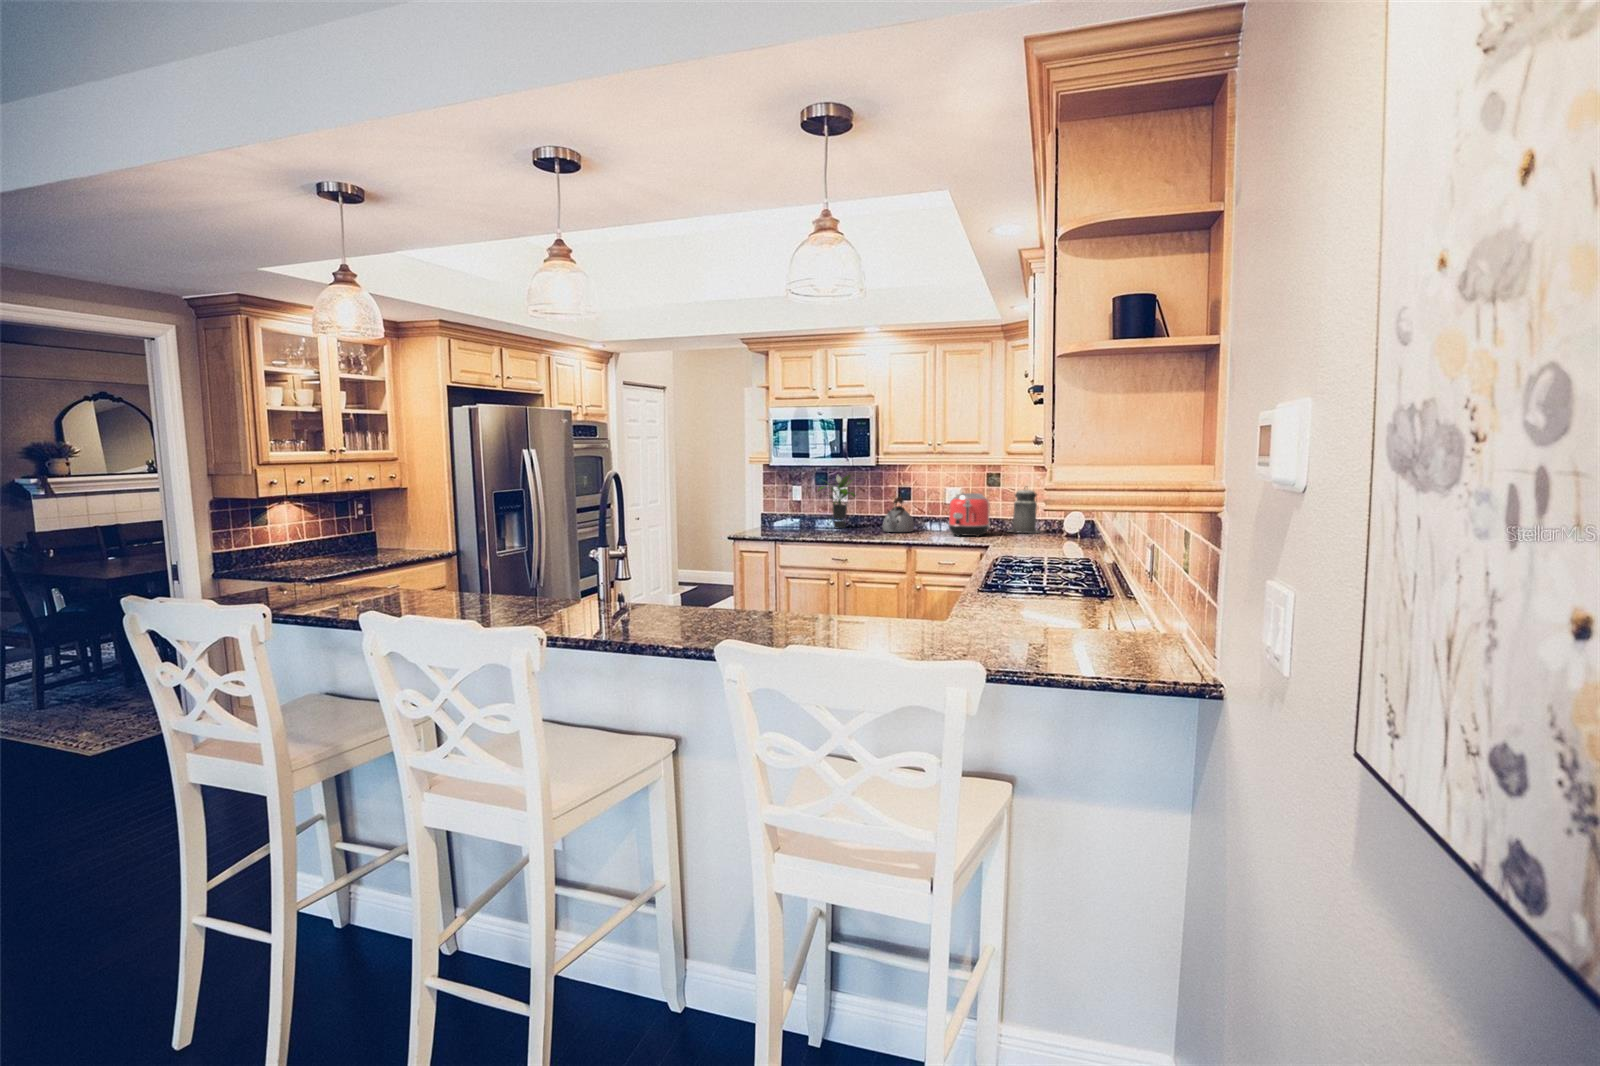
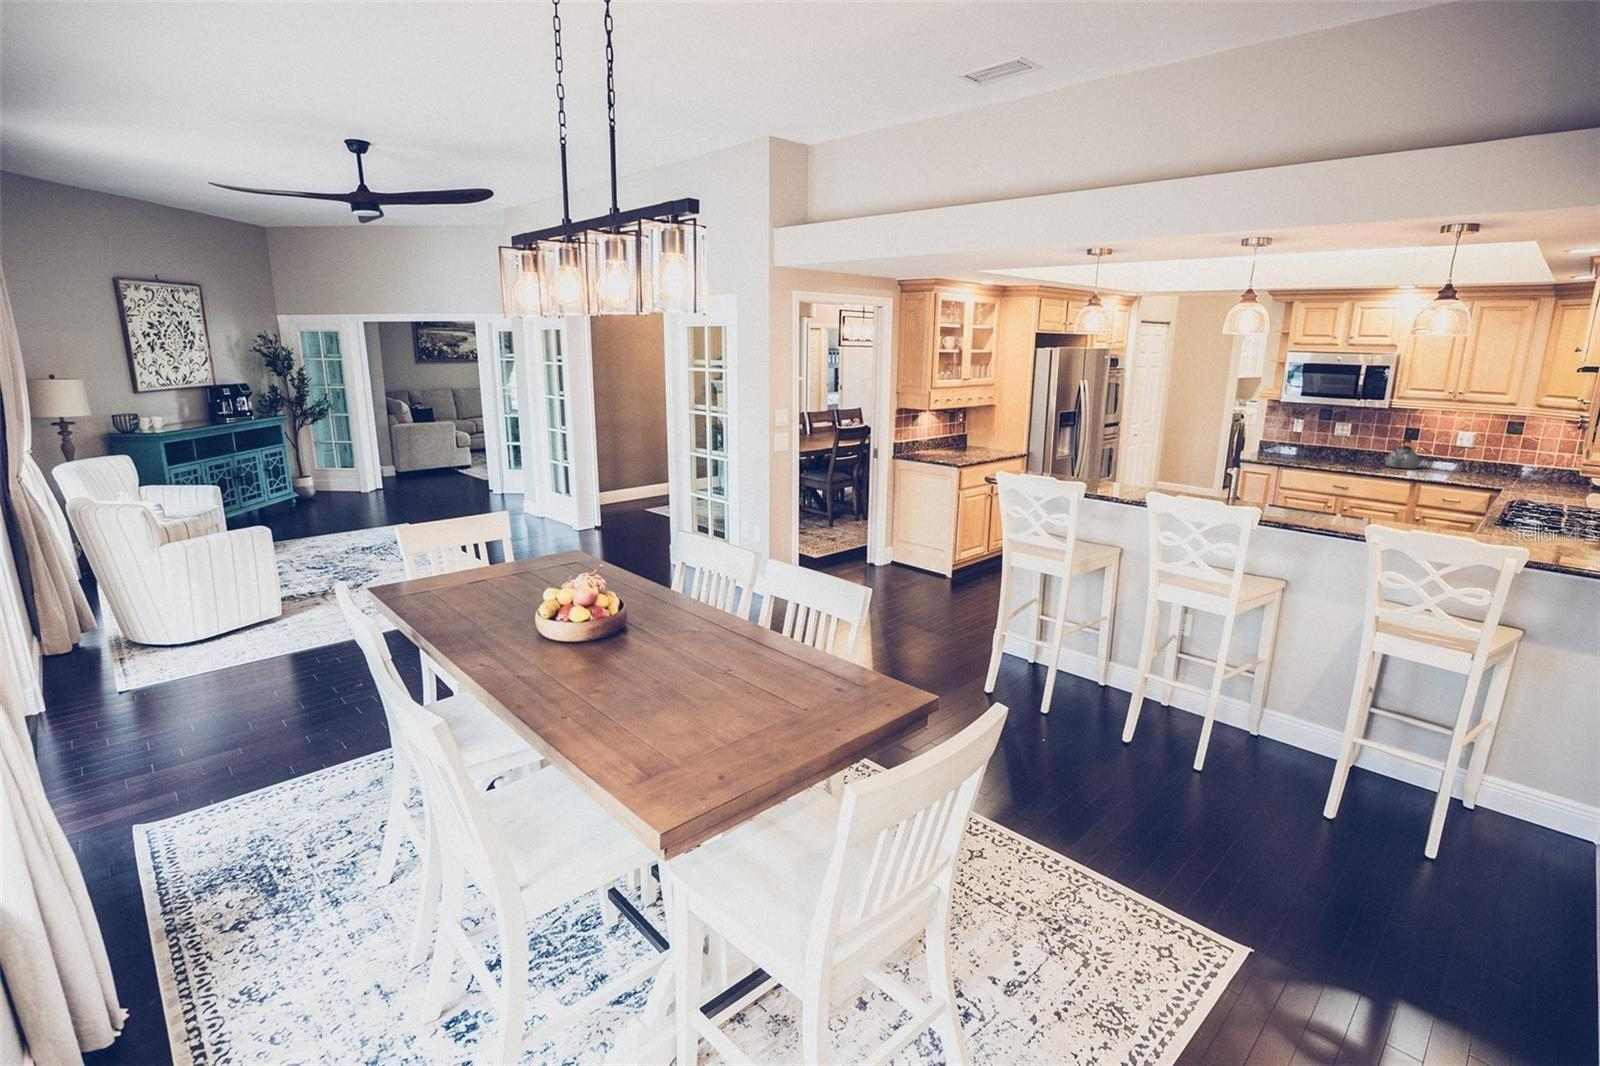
potted plant: present [818,475,856,528] -> none [1319,413,1367,459]
canister: present [1009,488,1039,533] -> none [1523,437,1568,481]
toaster: present [949,493,990,537] -> none [1459,440,1508,480]

